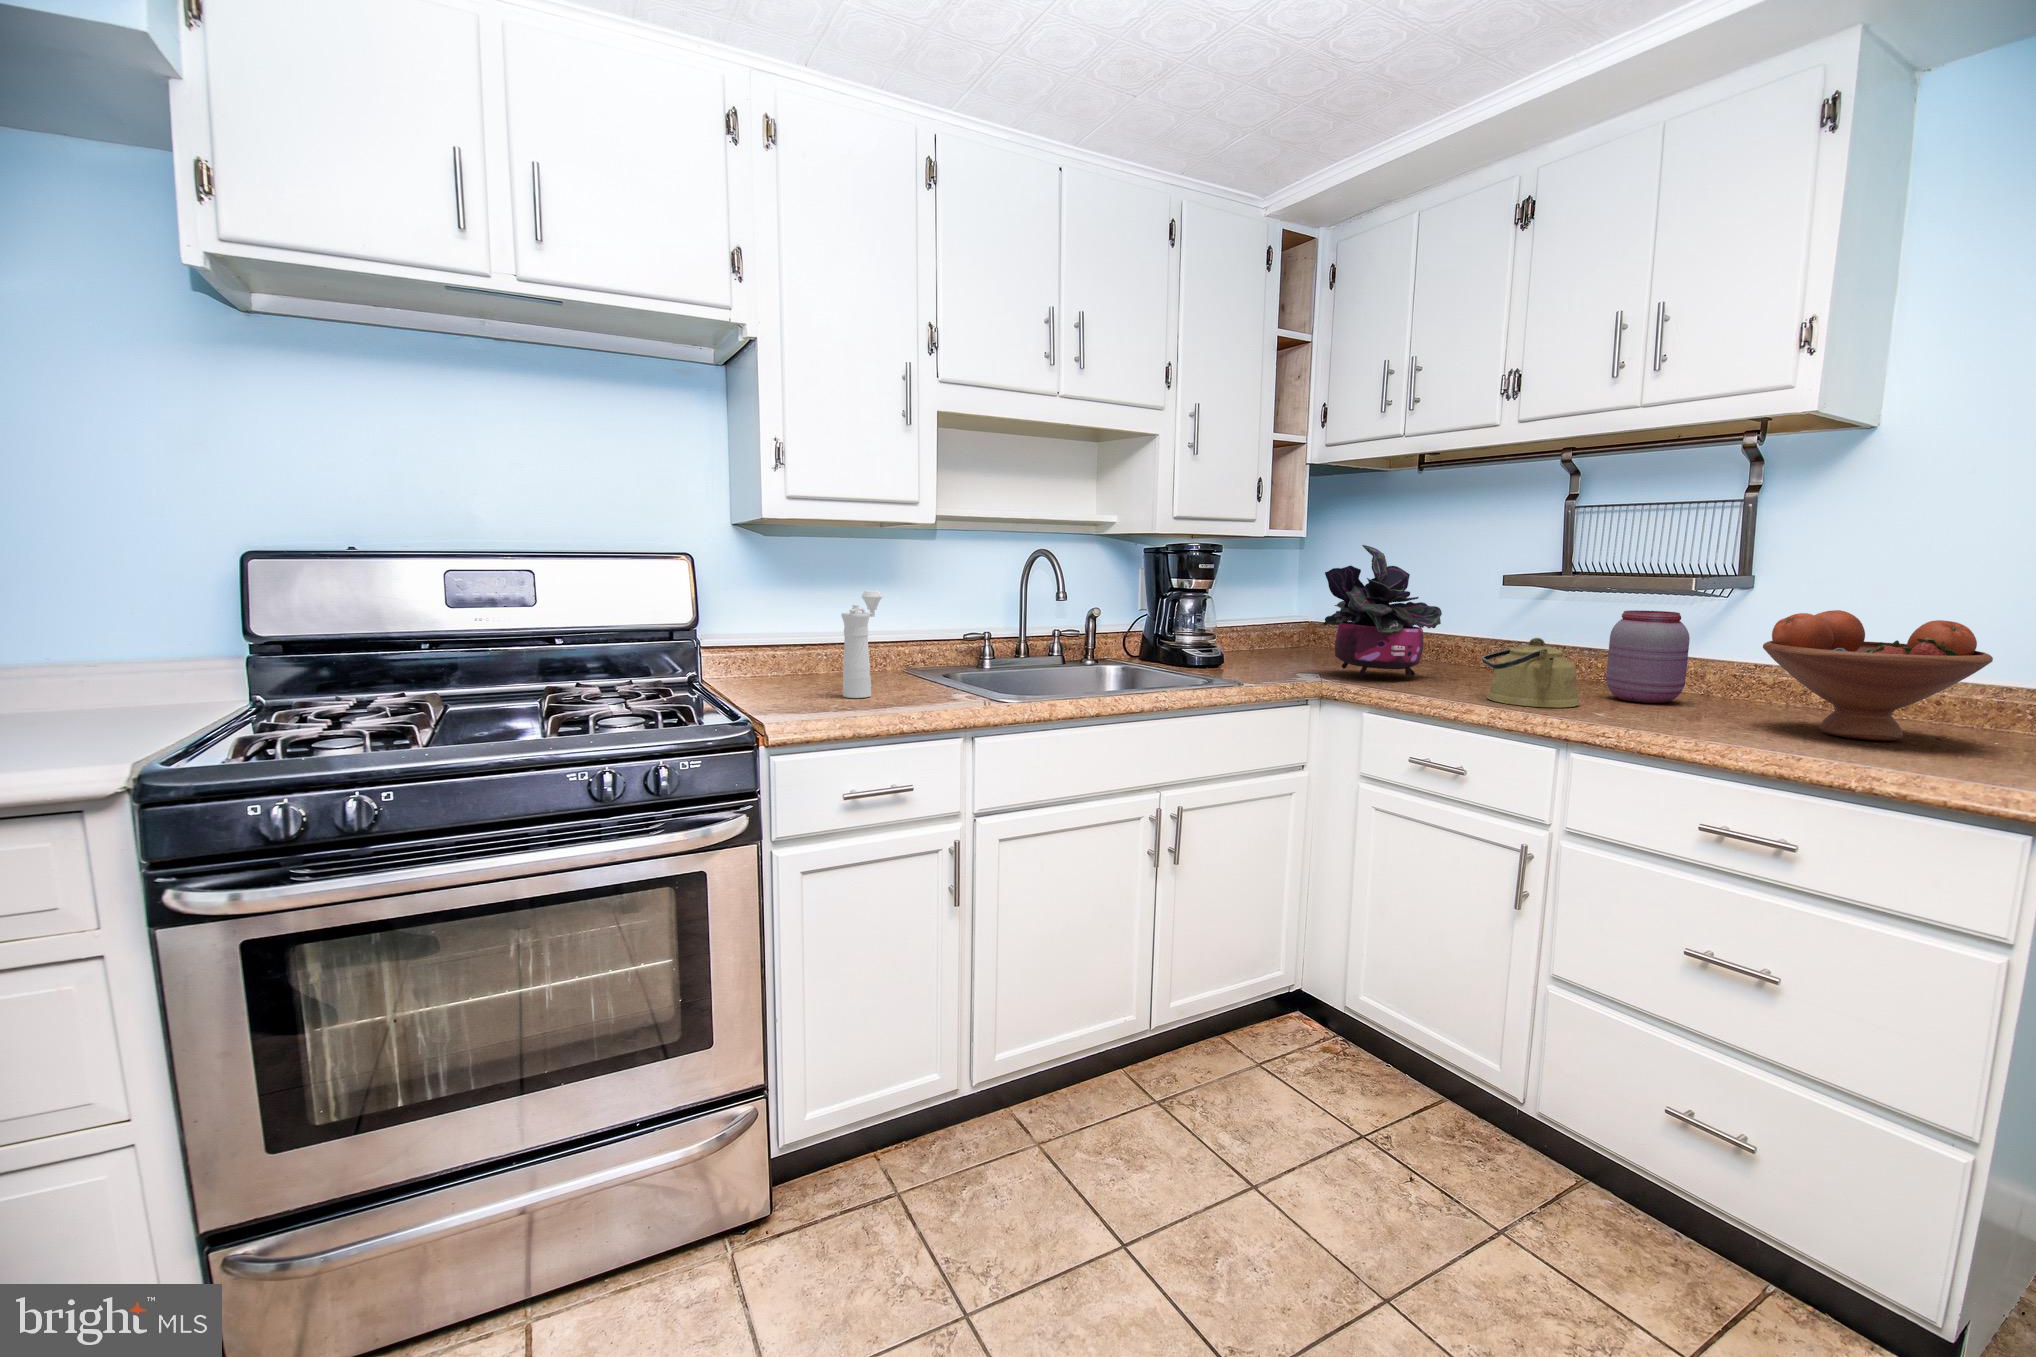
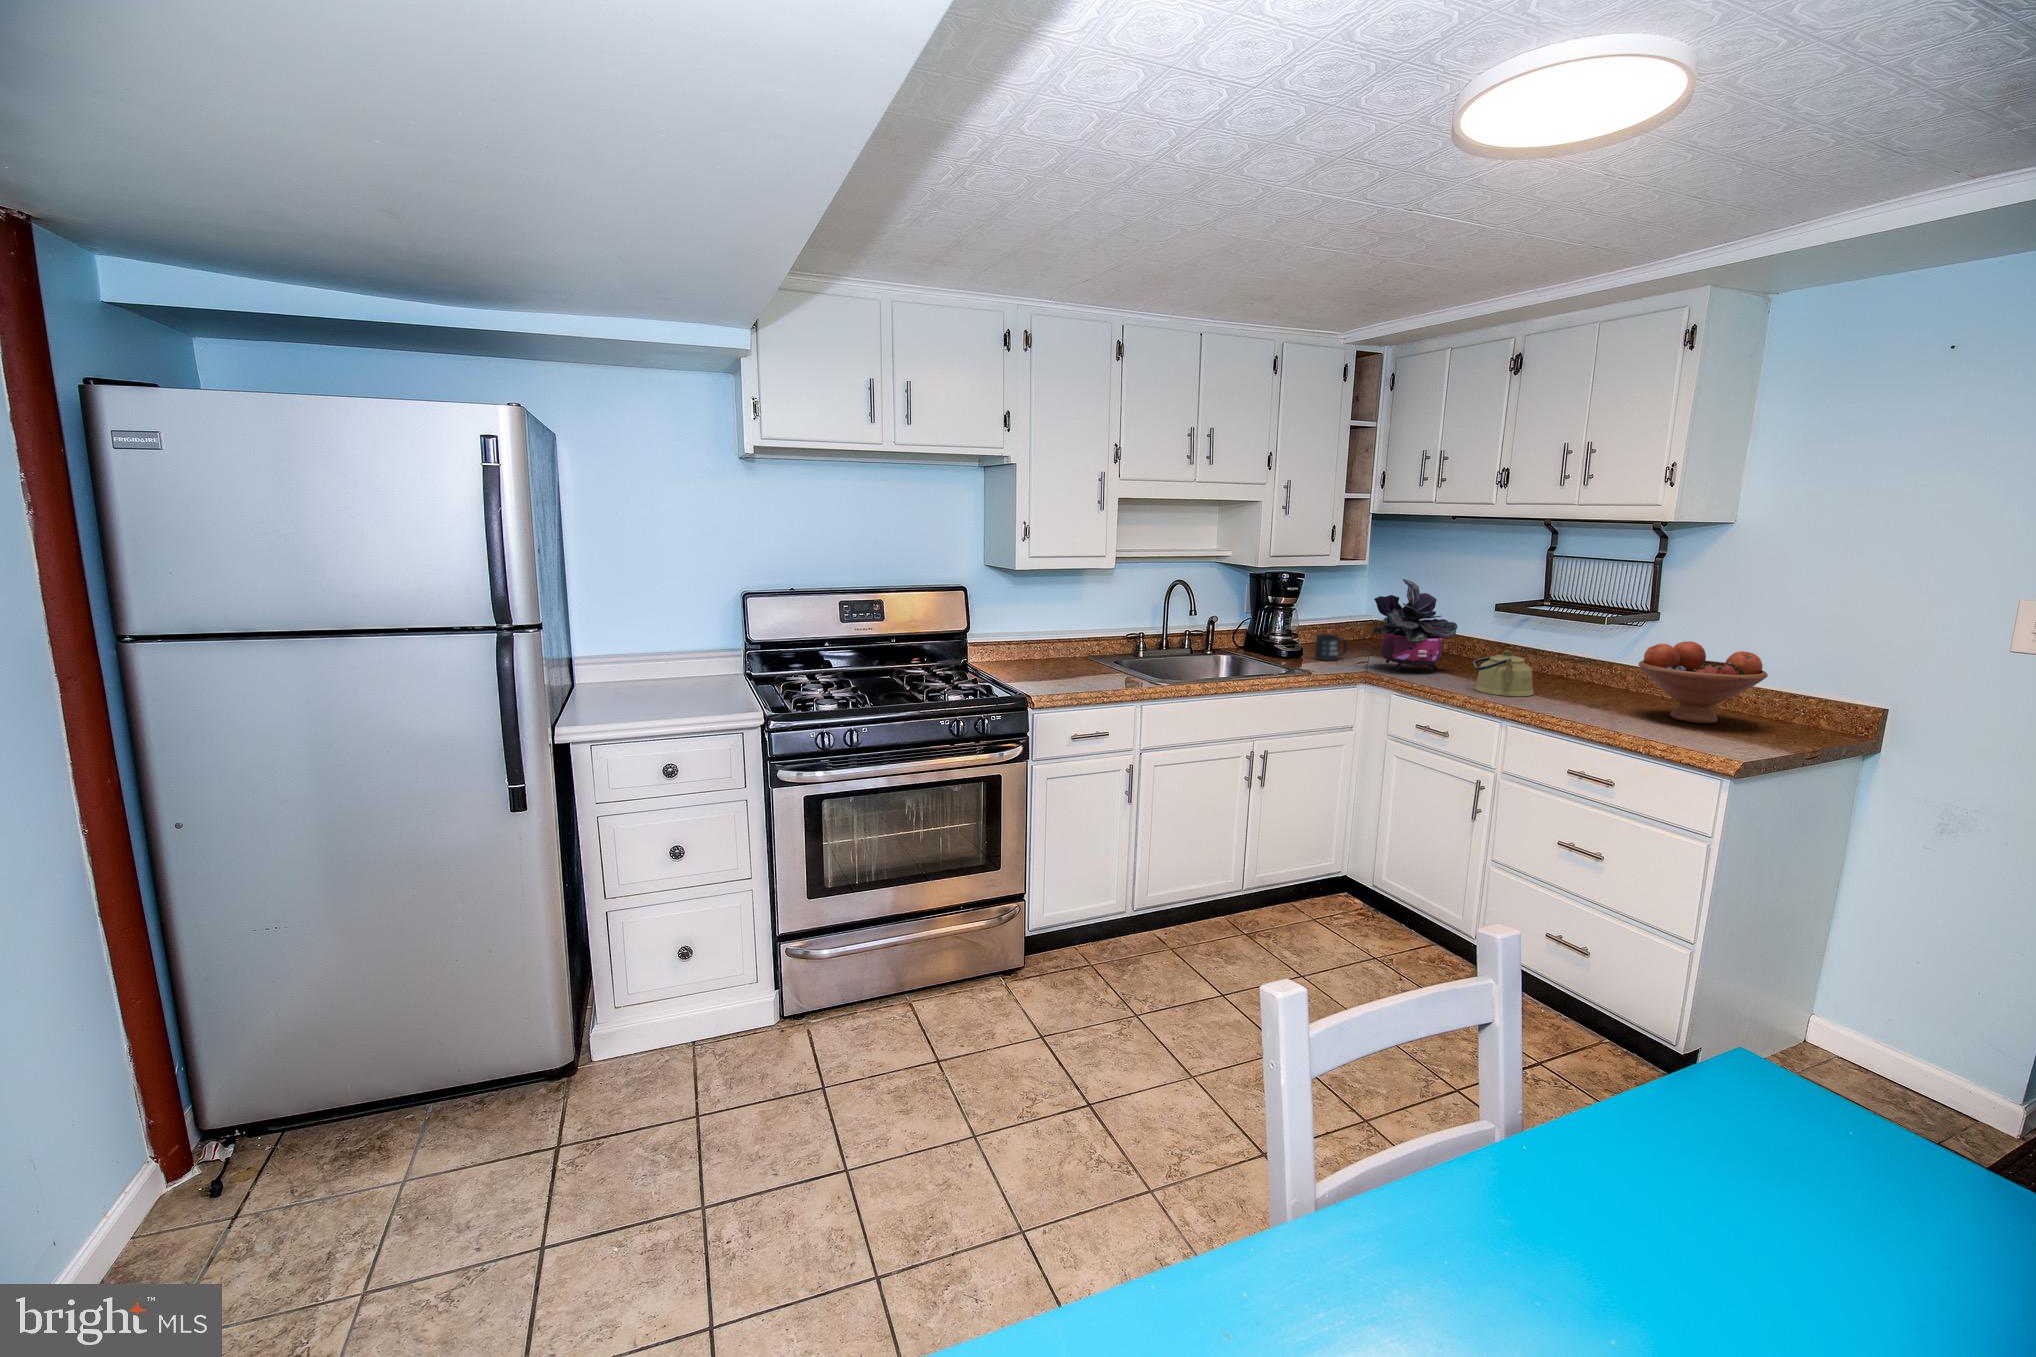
pepper mill: present [841,591,882,698] -> none [1060,613,1082,680]
jar: present [1606,610,1690,703] -> none [1559,632,1614,695]
mug: none [1240,631,1284,668] -> present [1315,634,1347,661]

